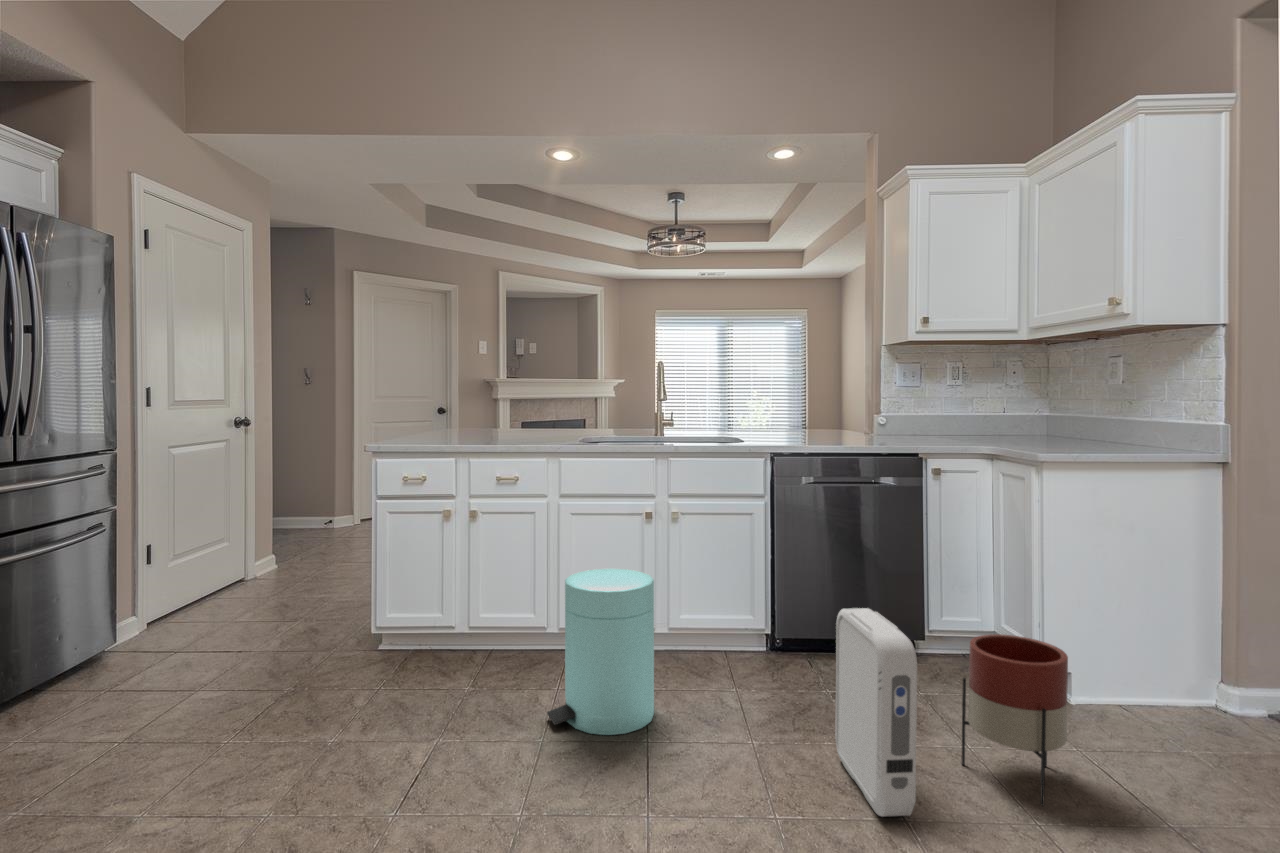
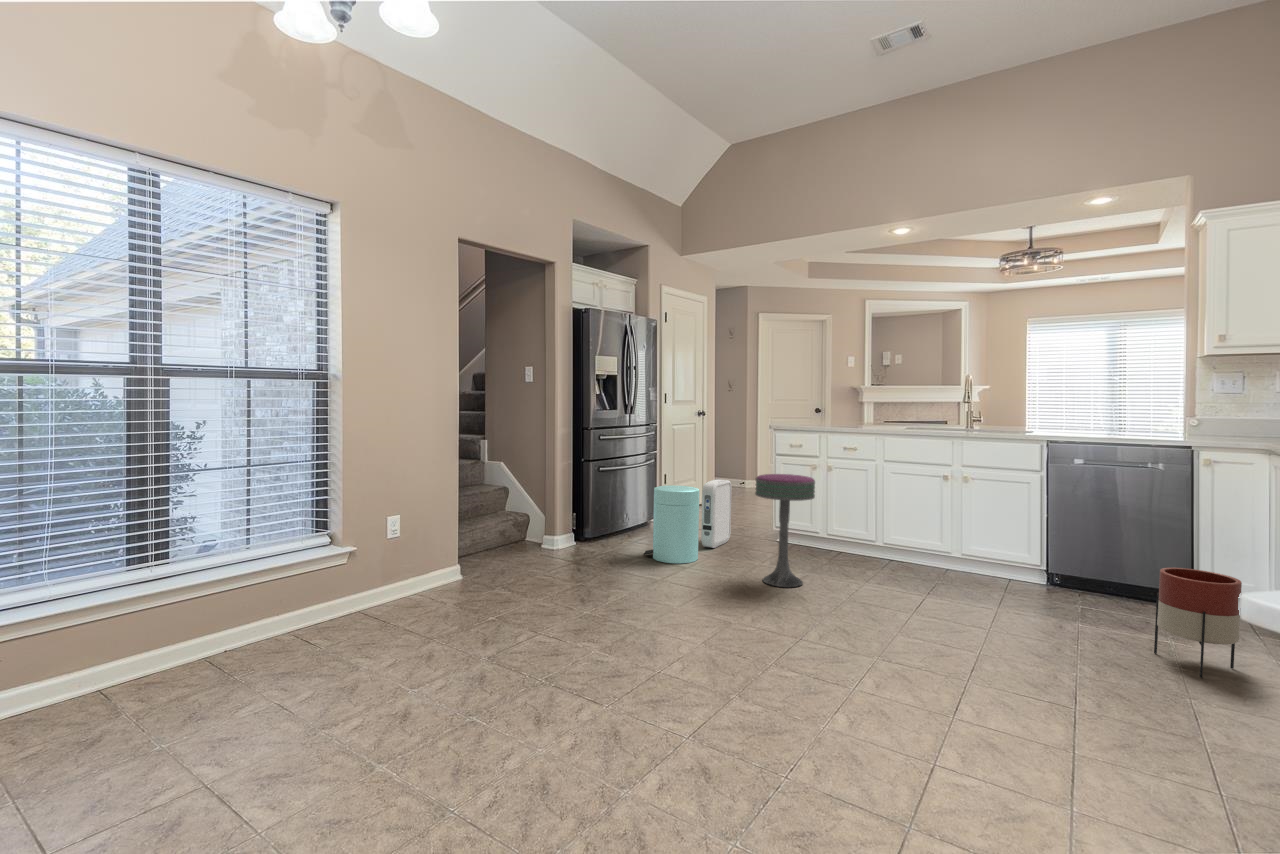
bar stool: none [338,543,458,776] -> present [755,474,815,587]
trash can: present [547,569,654,735] -> present [644,485,699,564]
air purifier: present [835,608,917,816] -> present [701,479,732,548]

